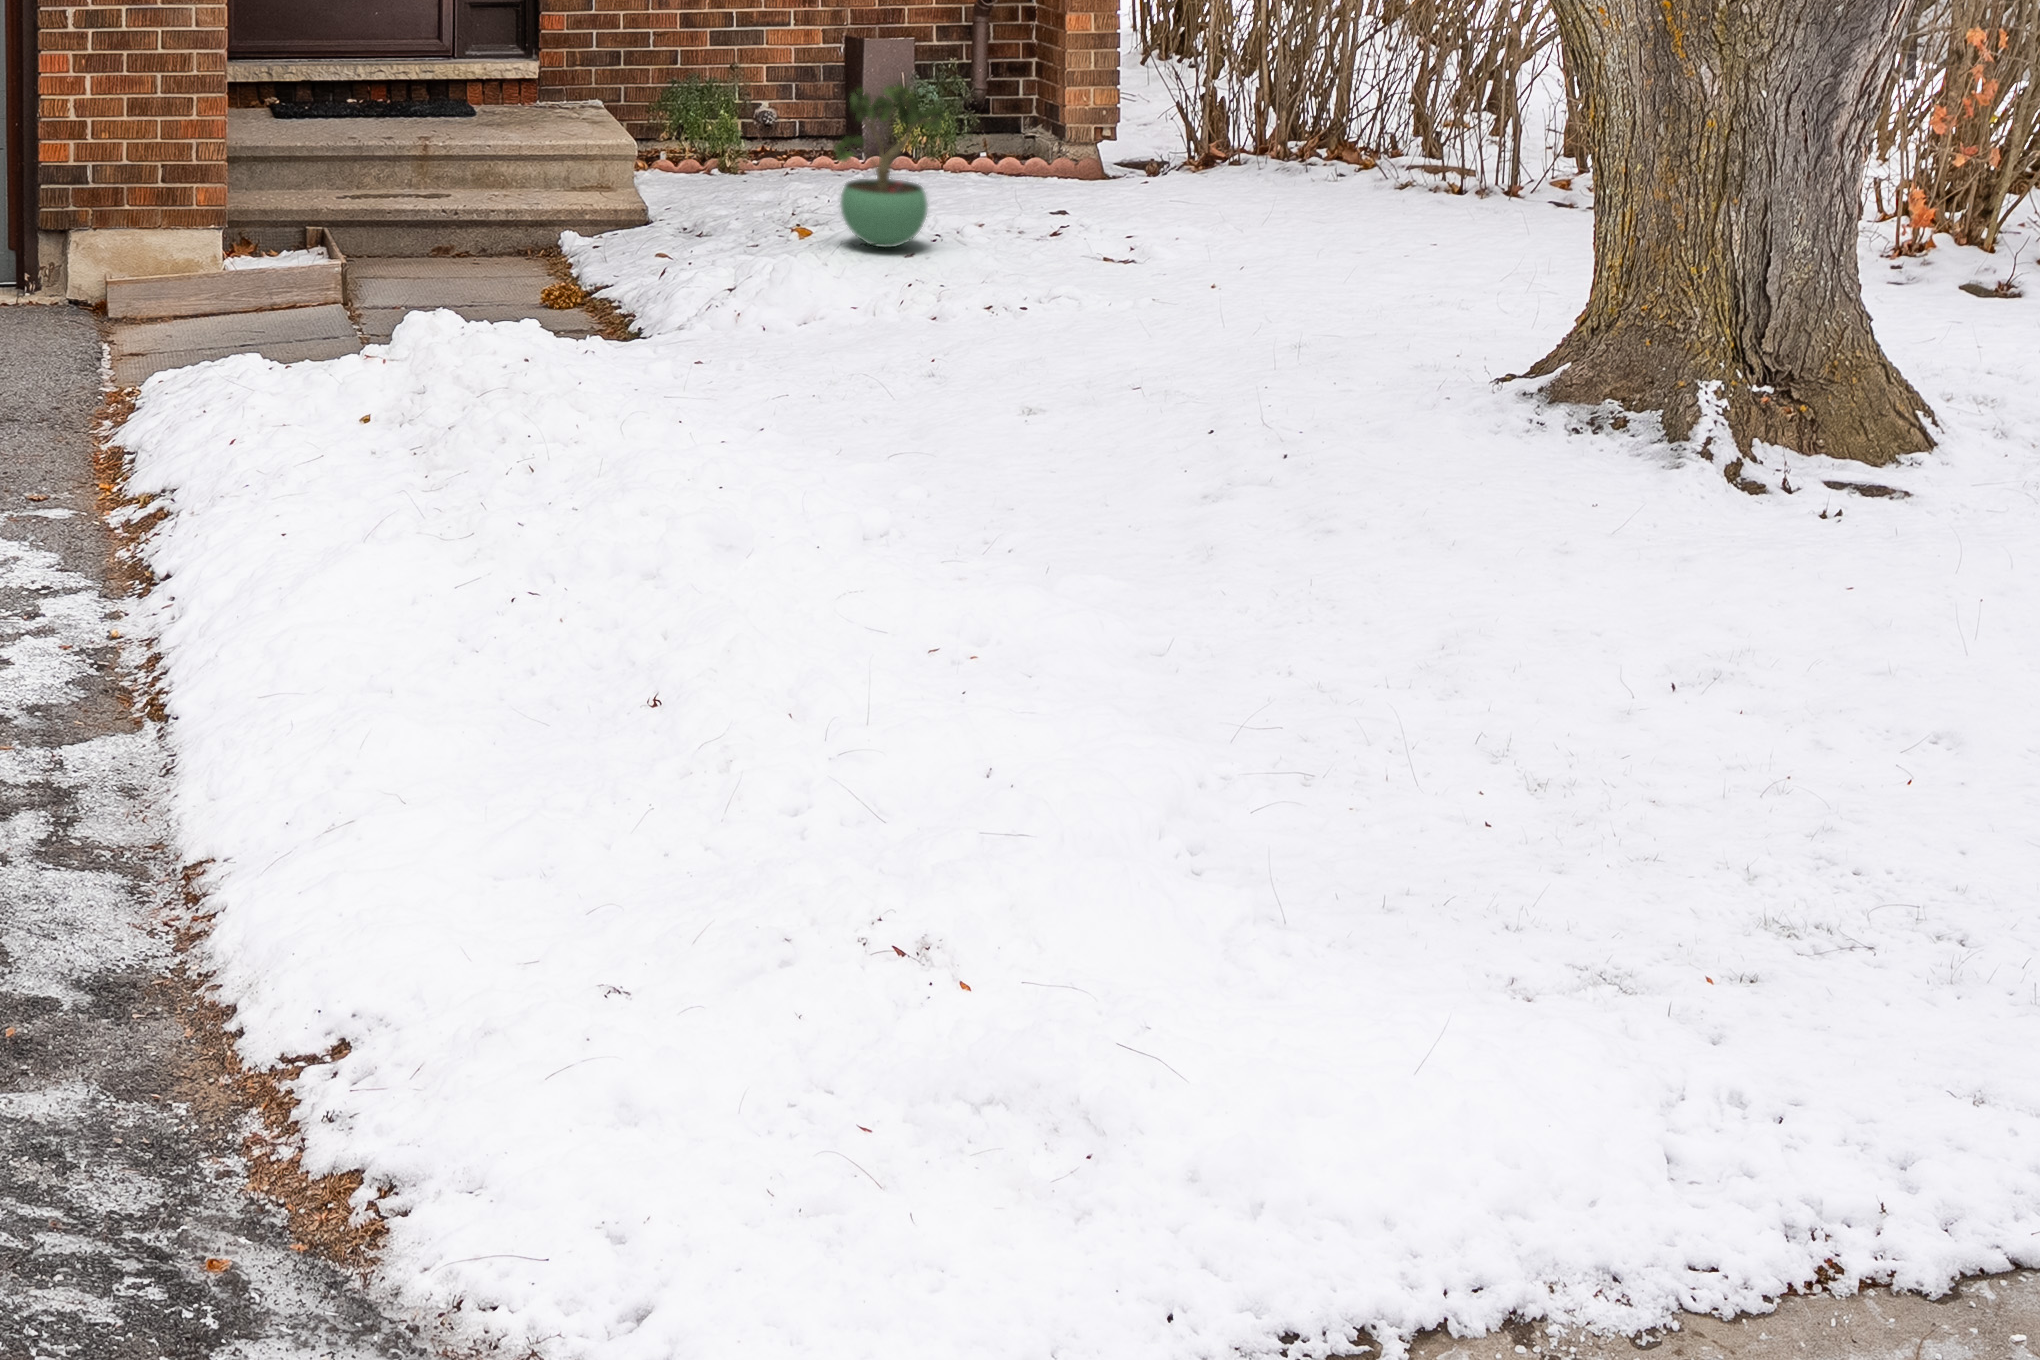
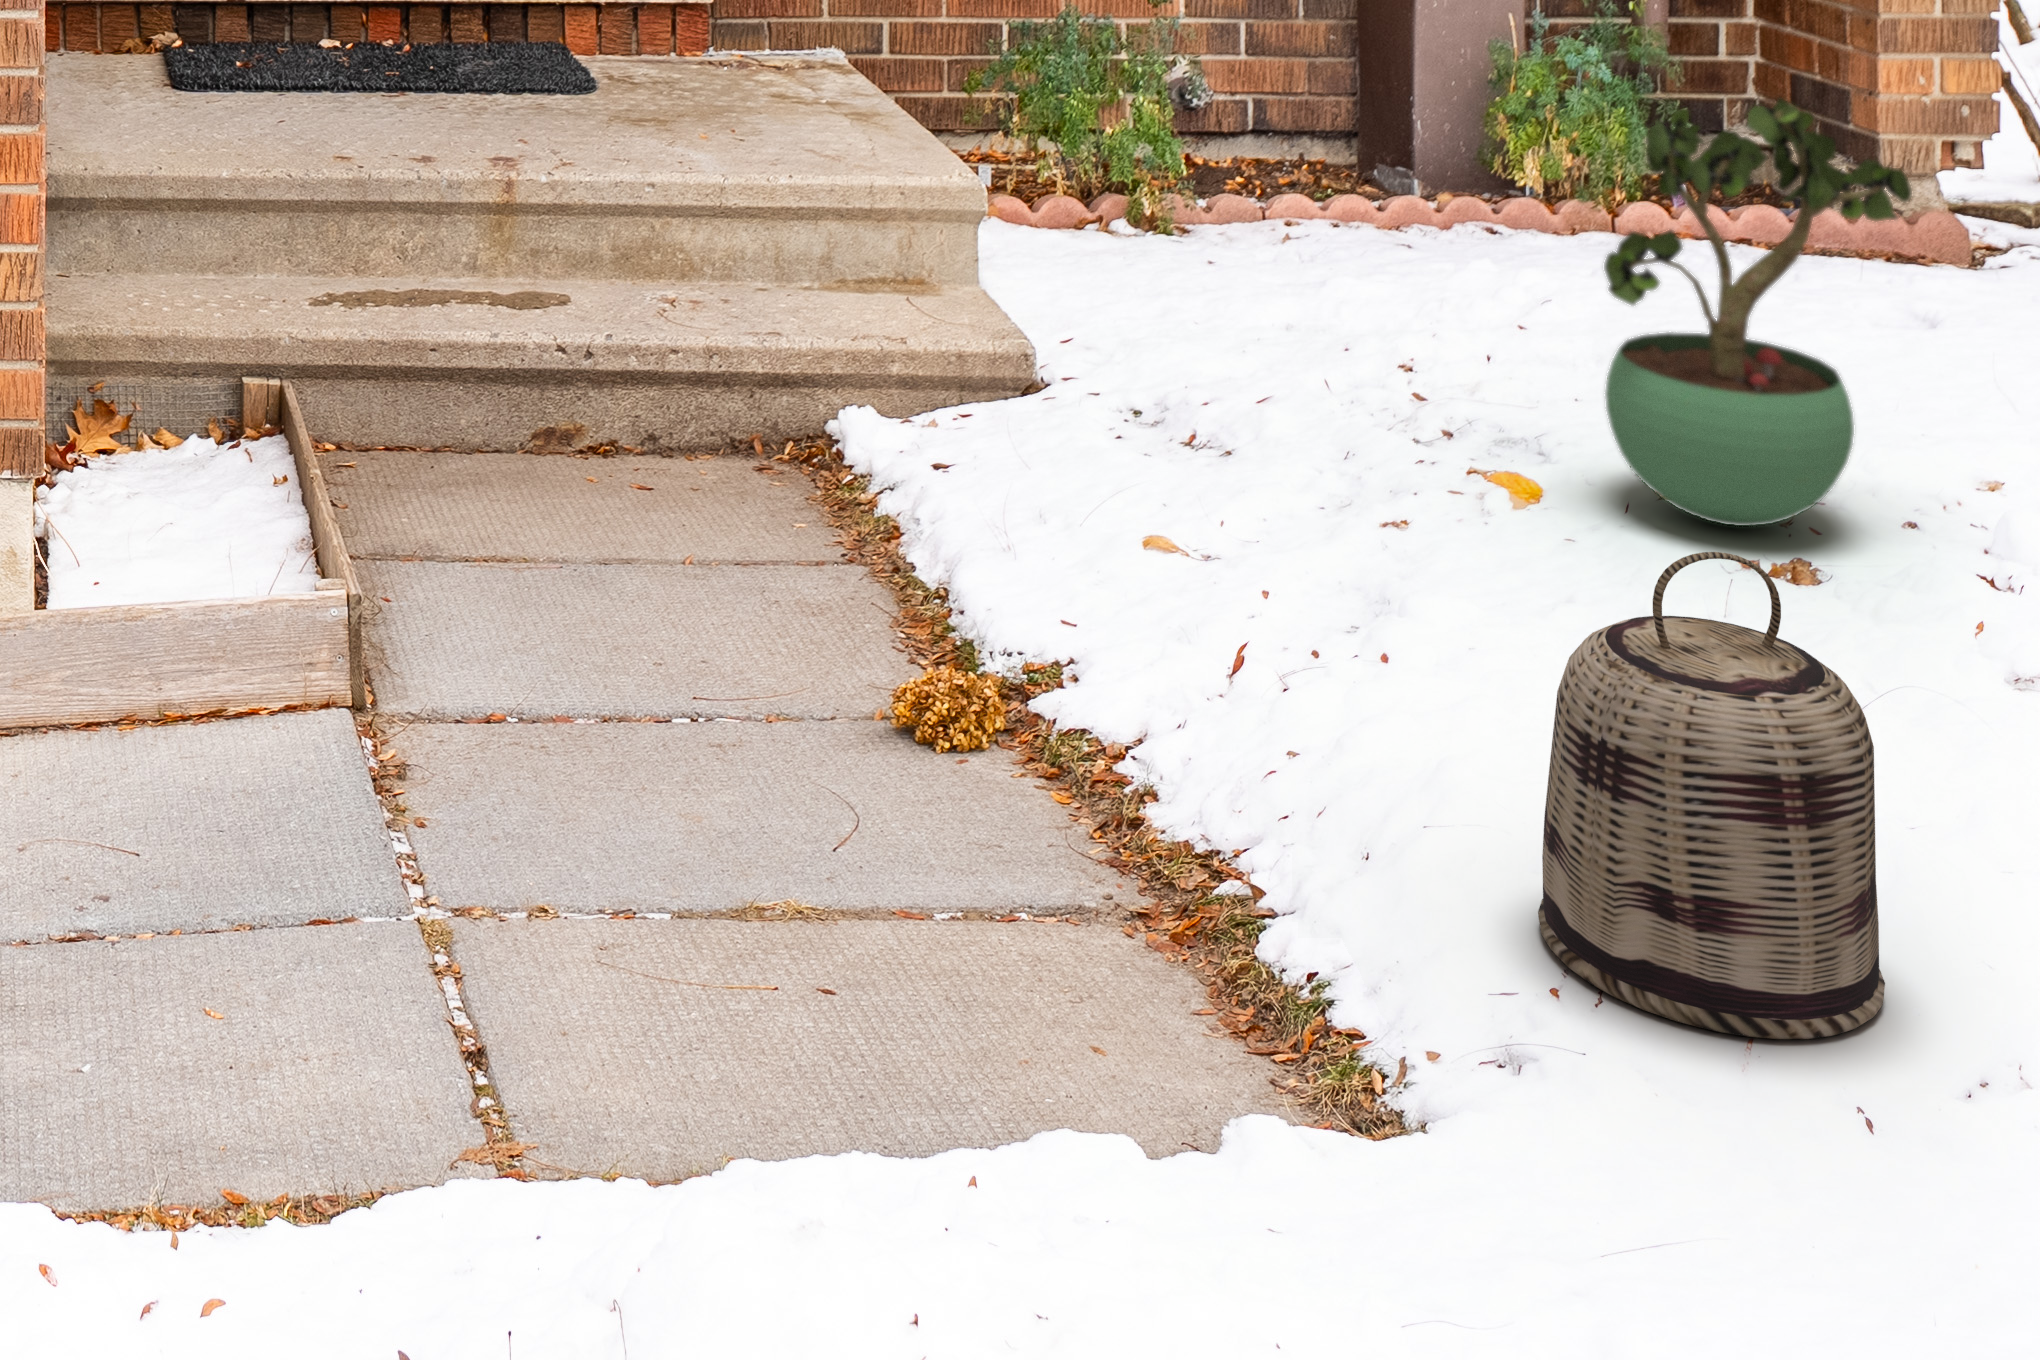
basket: none [730,202,829,344] -> present [1538,552,1885,1039]

